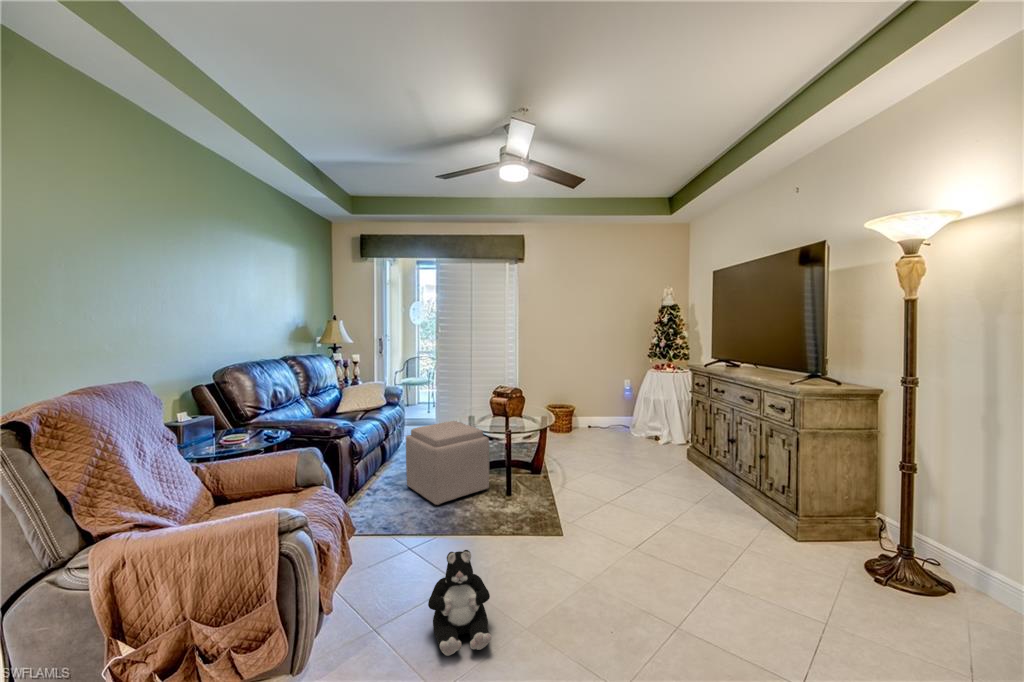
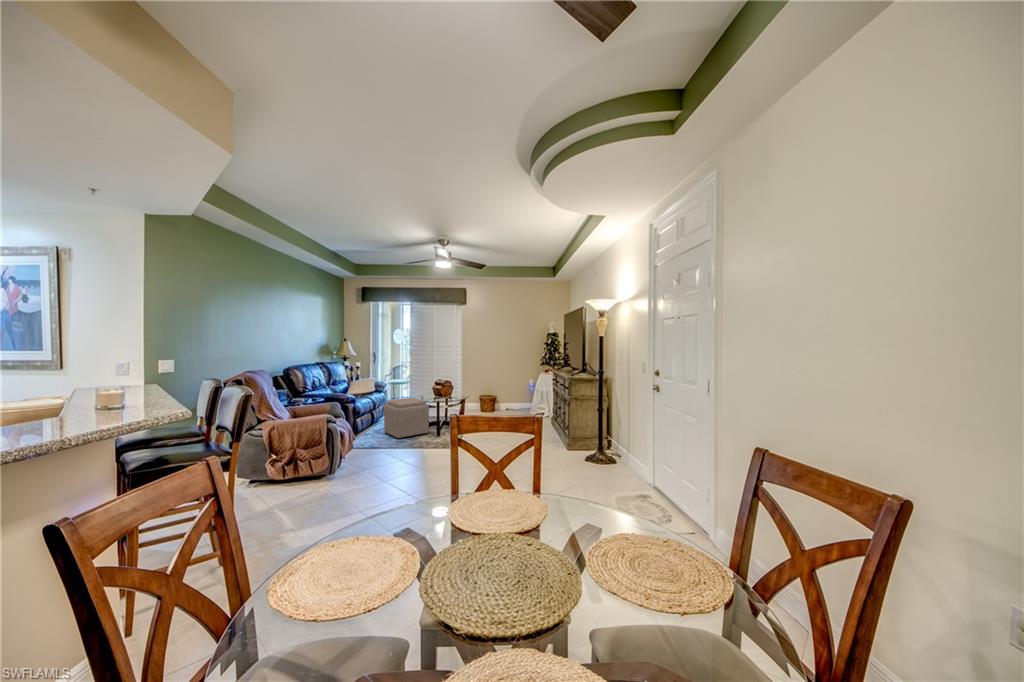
plush toy: present [428,550,491,656] -> none [385,438,410,473]

